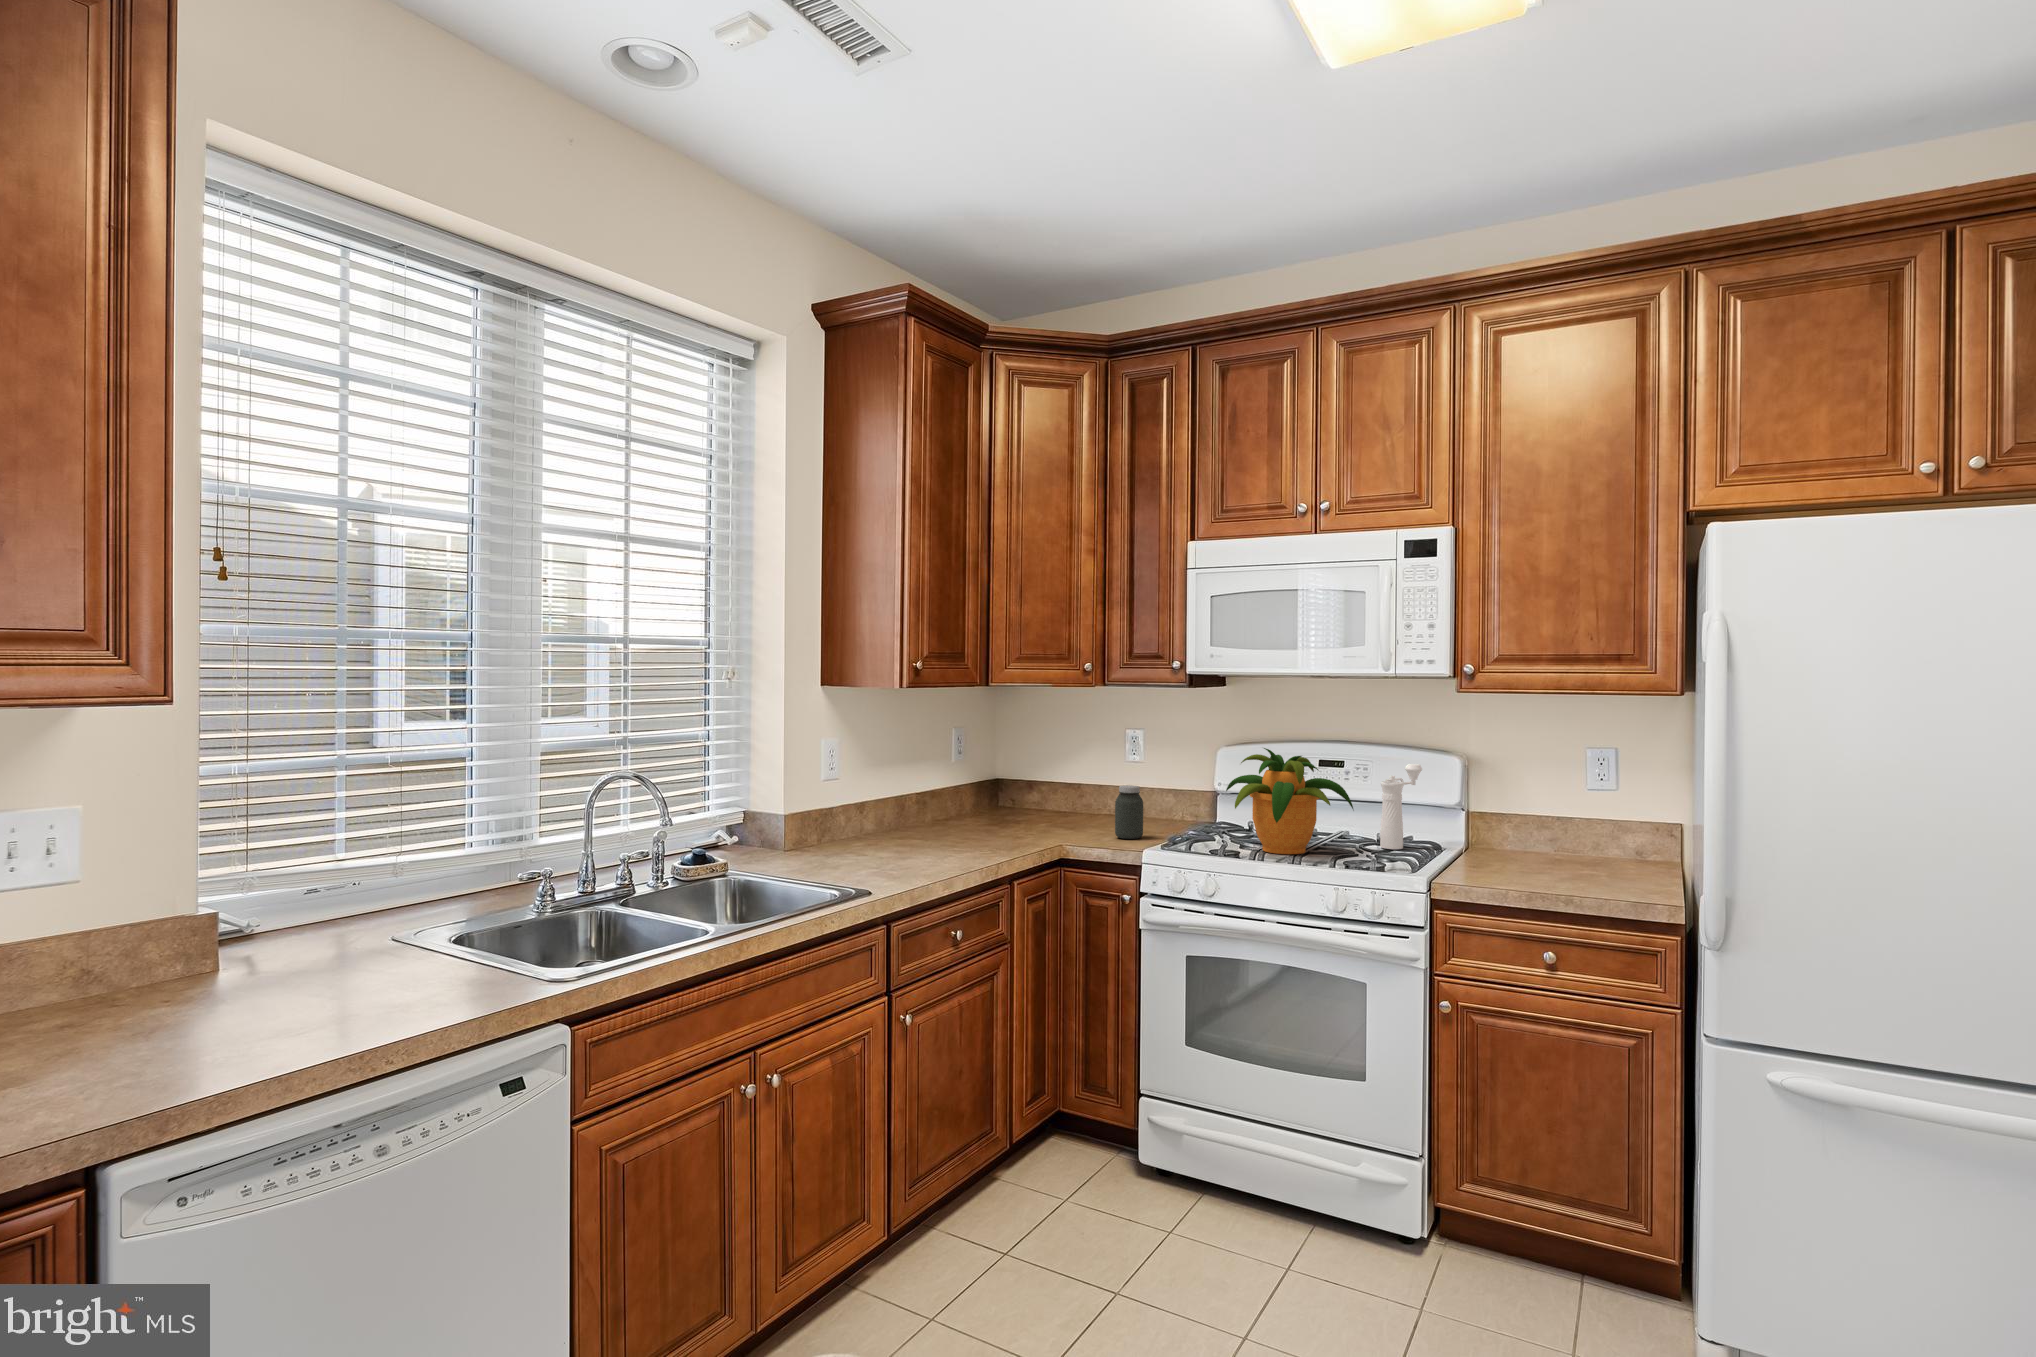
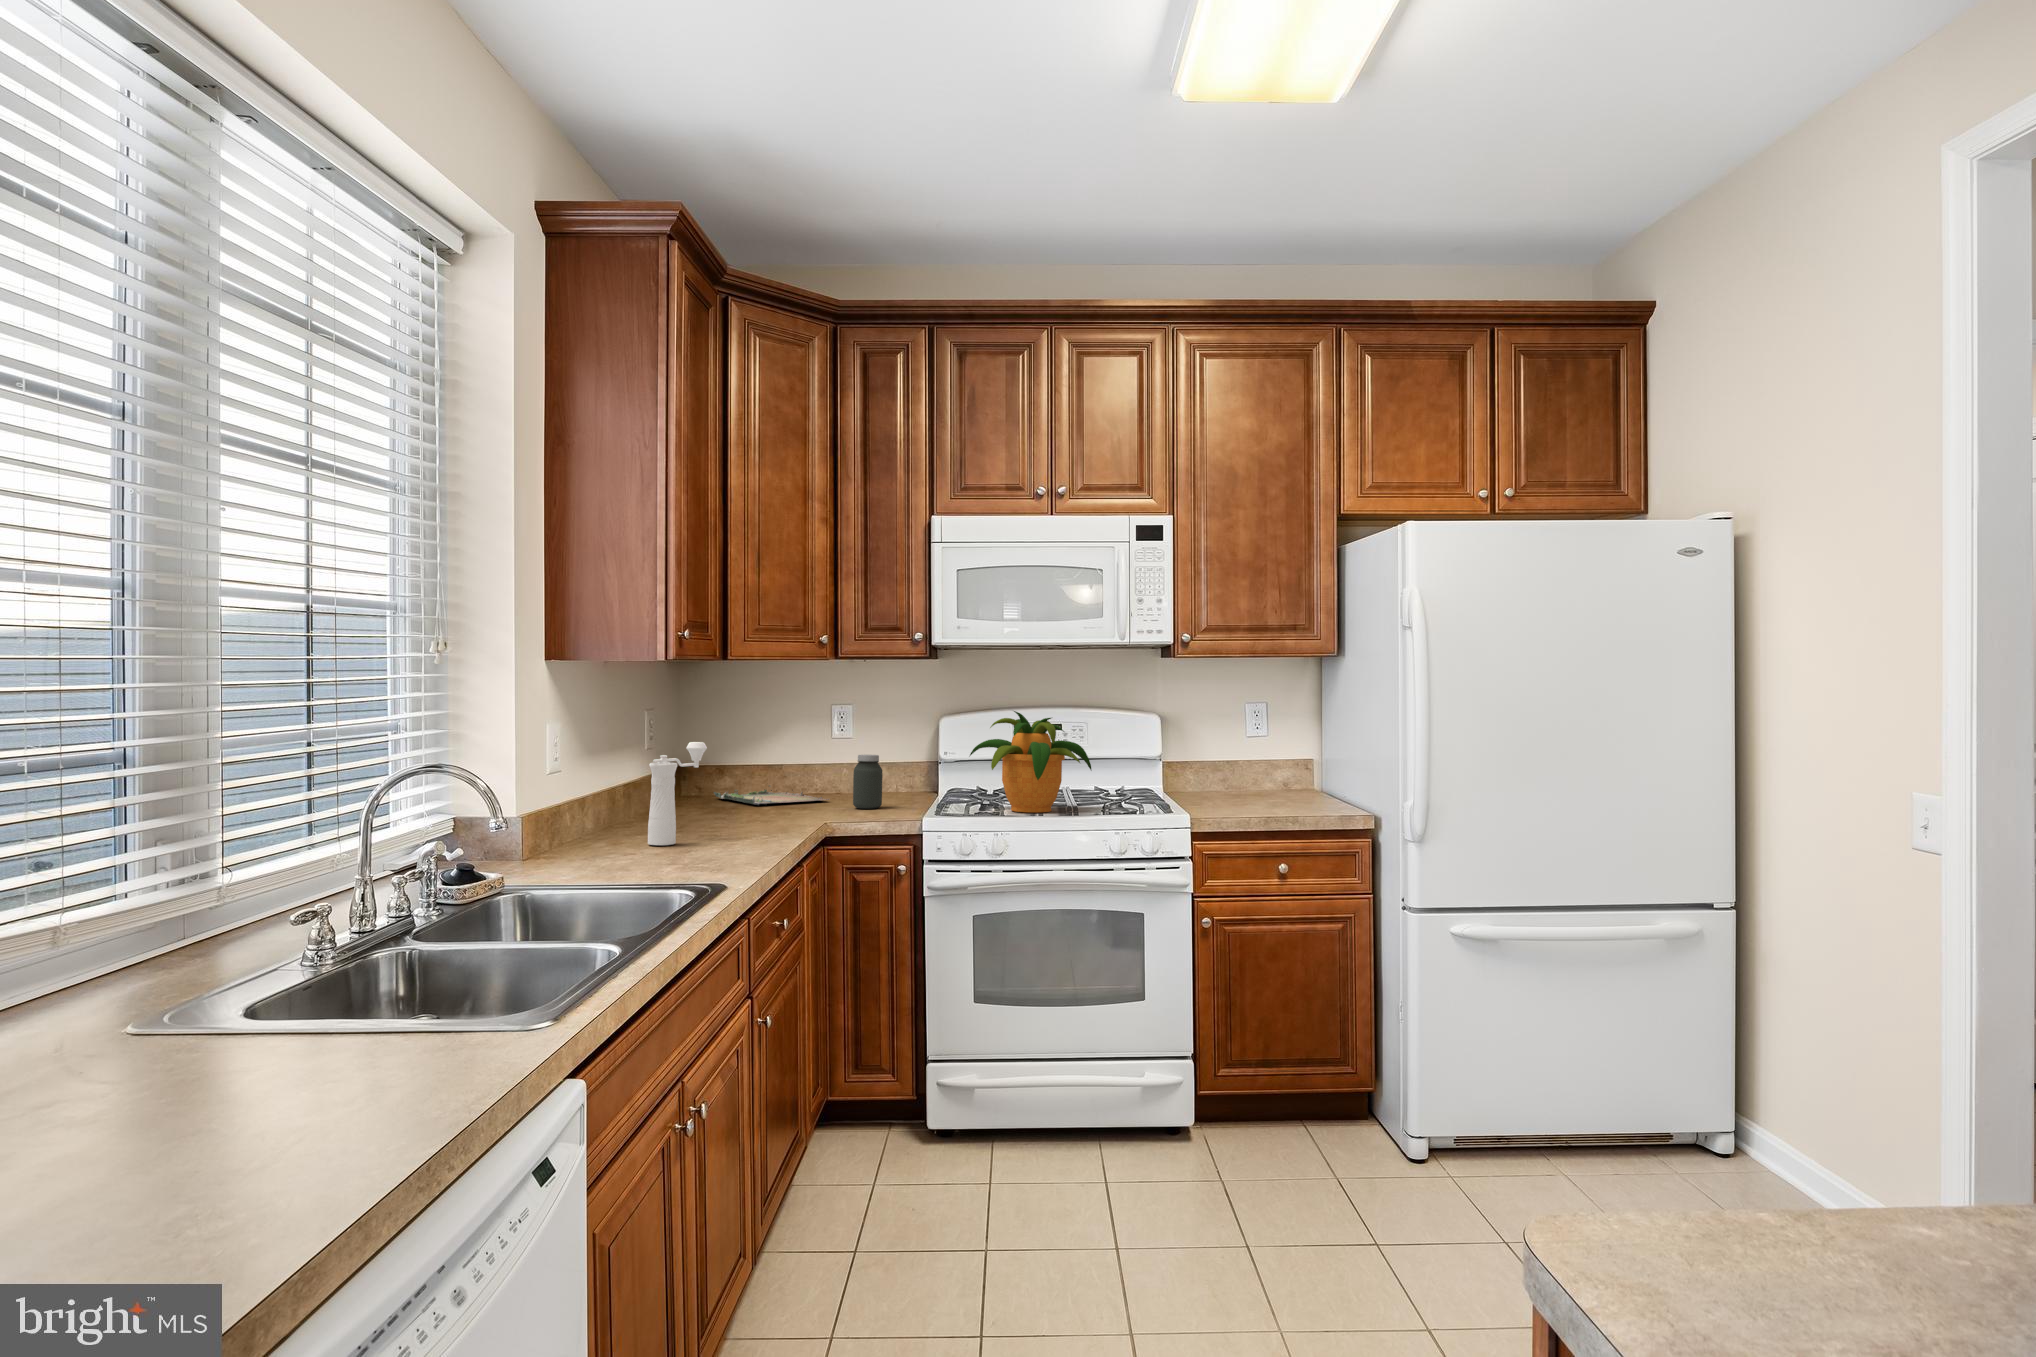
pepper mill: present [1380,764,1422,849] -> present [648,742,707,845]
tray: none [1013,804,1108,829] -> present [714,785,829,805]

